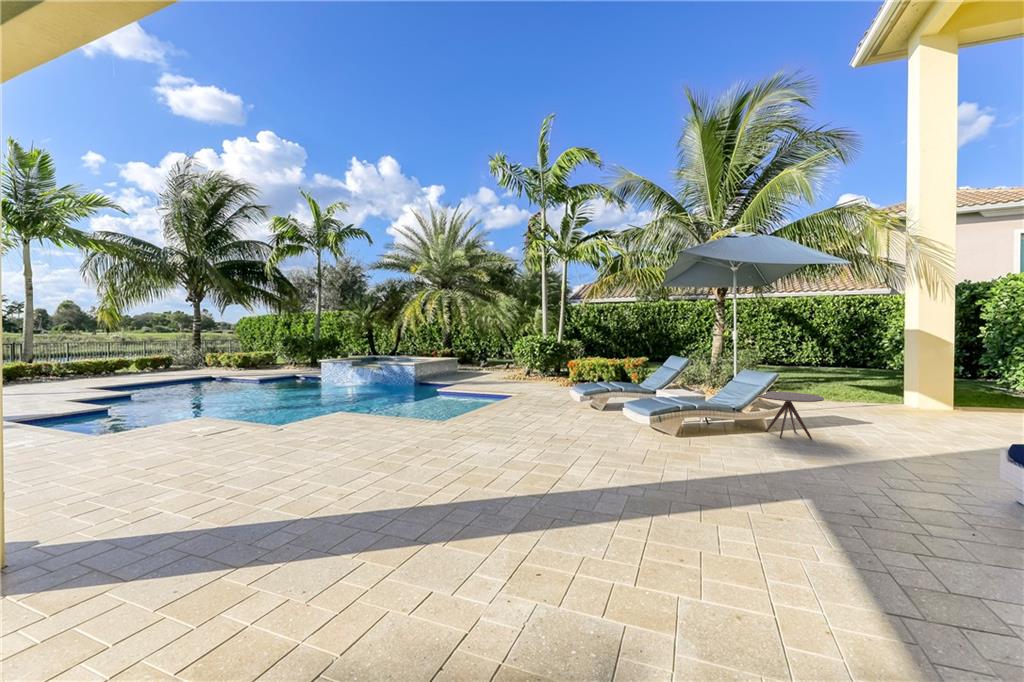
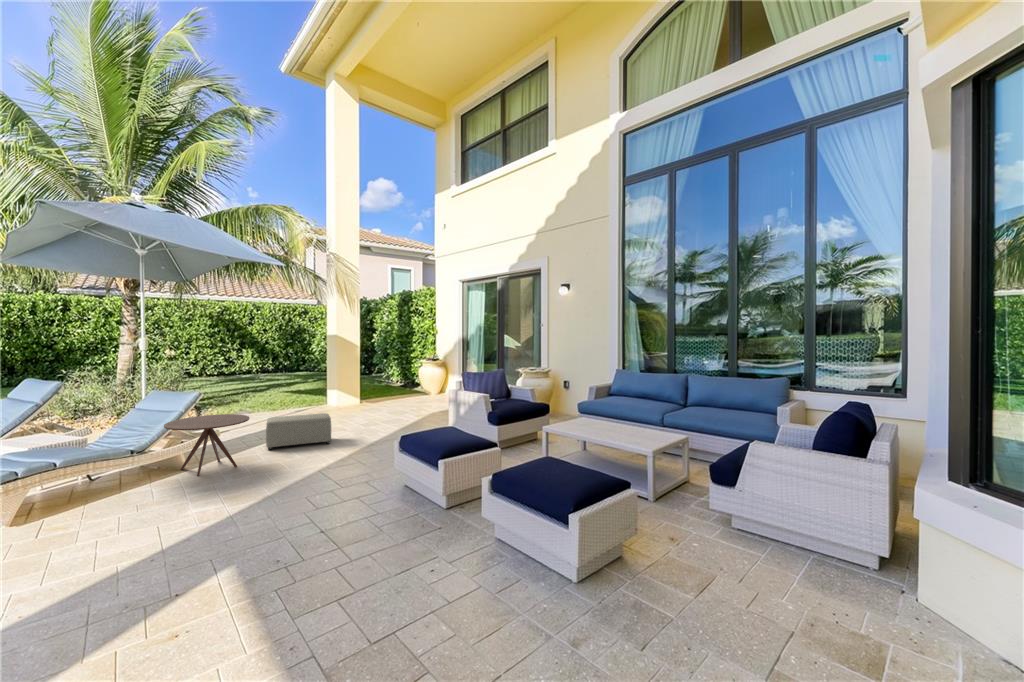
ottoman: none [837,403,914,441] -> present [266,413,331,450]

